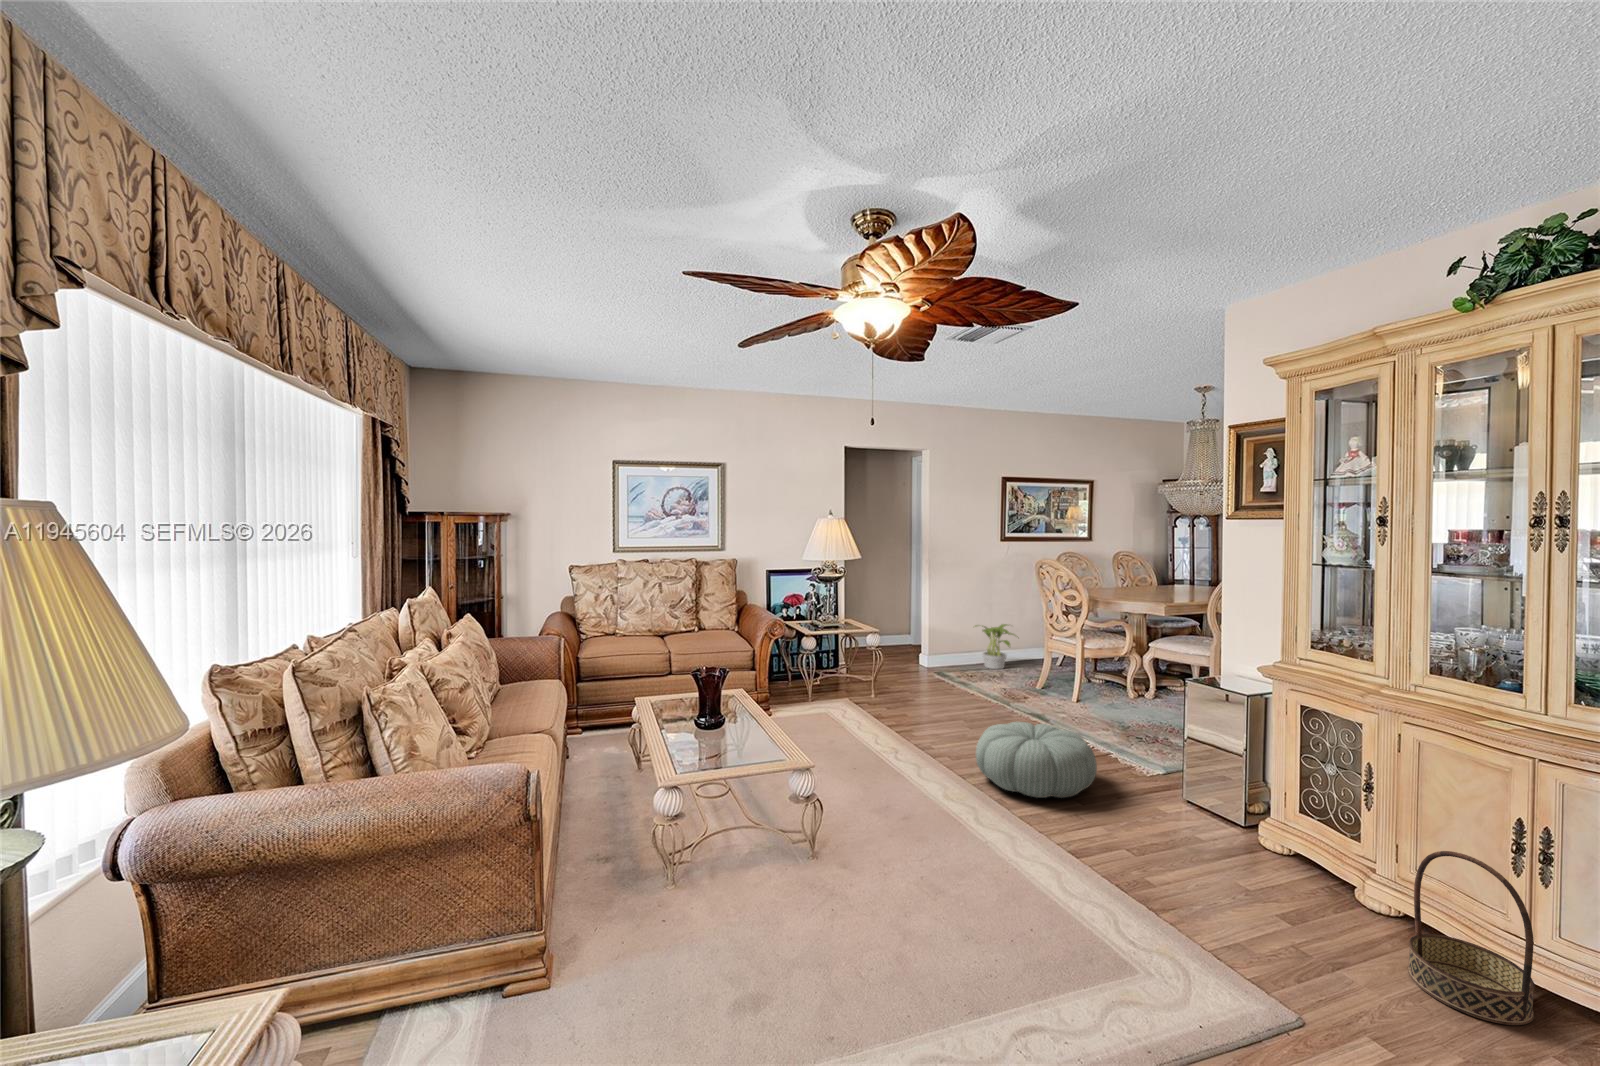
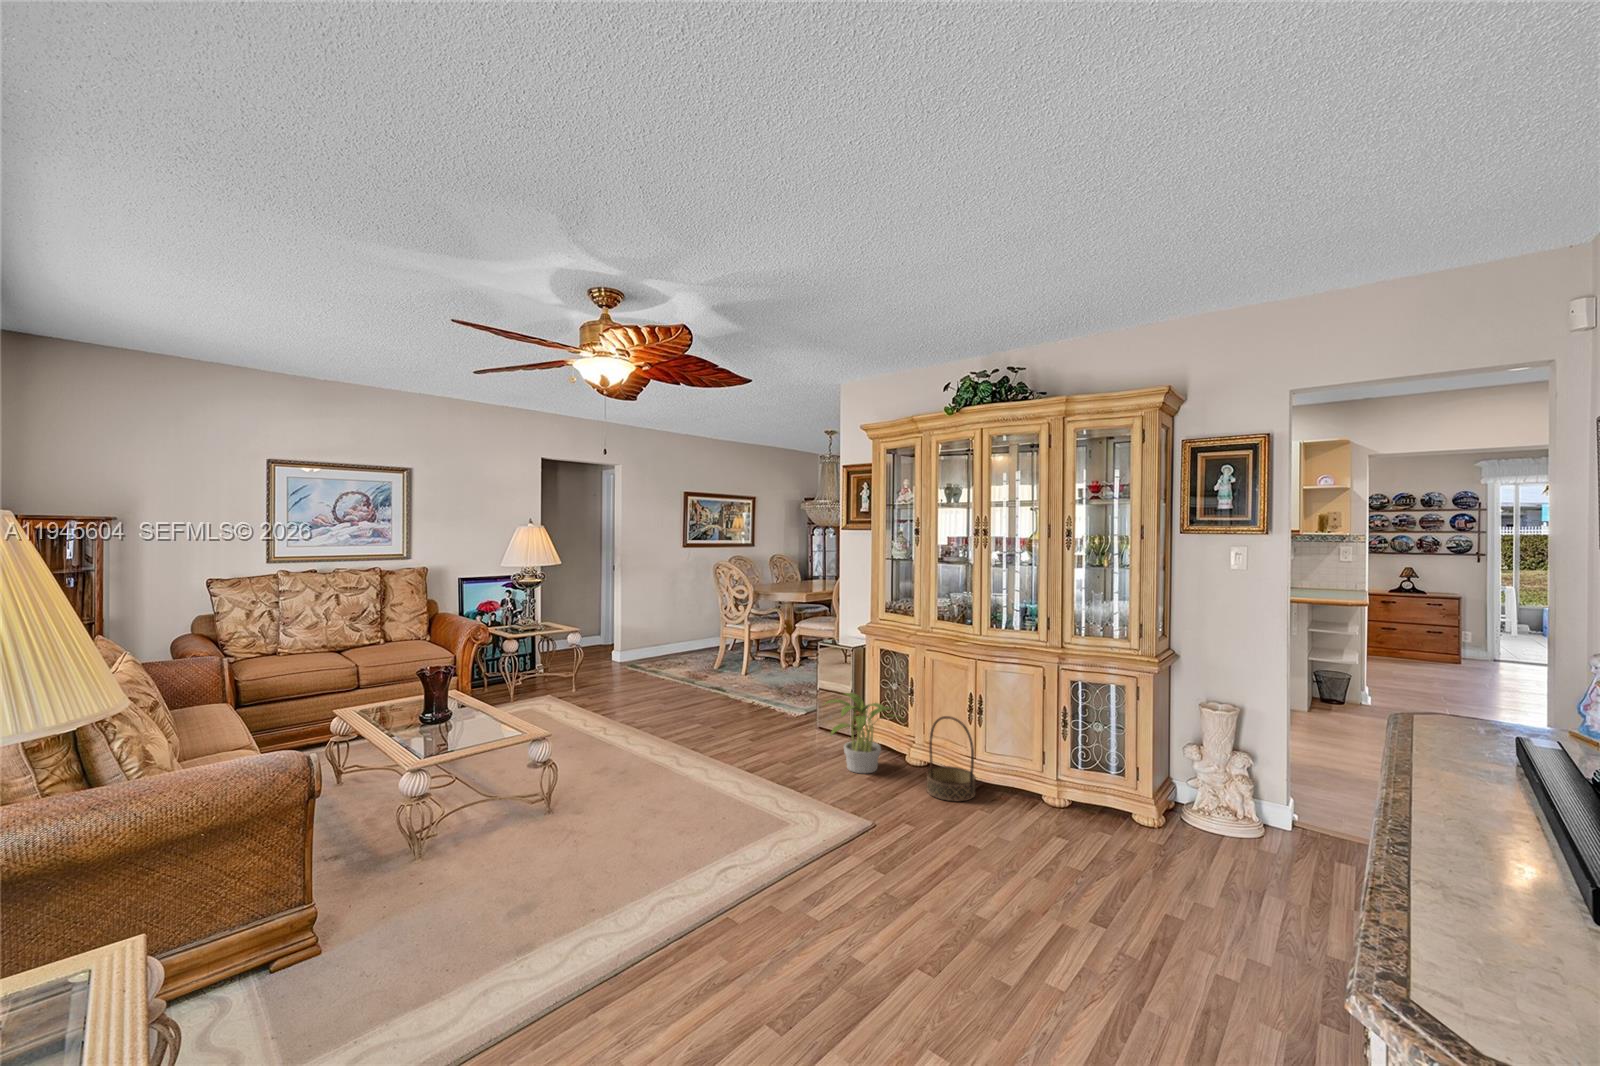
potted plant: present [975,624,1018,669] -> present [825,693,903,774]
pouf: present [976,722,1097,798] -> none [674,688,762,742]

